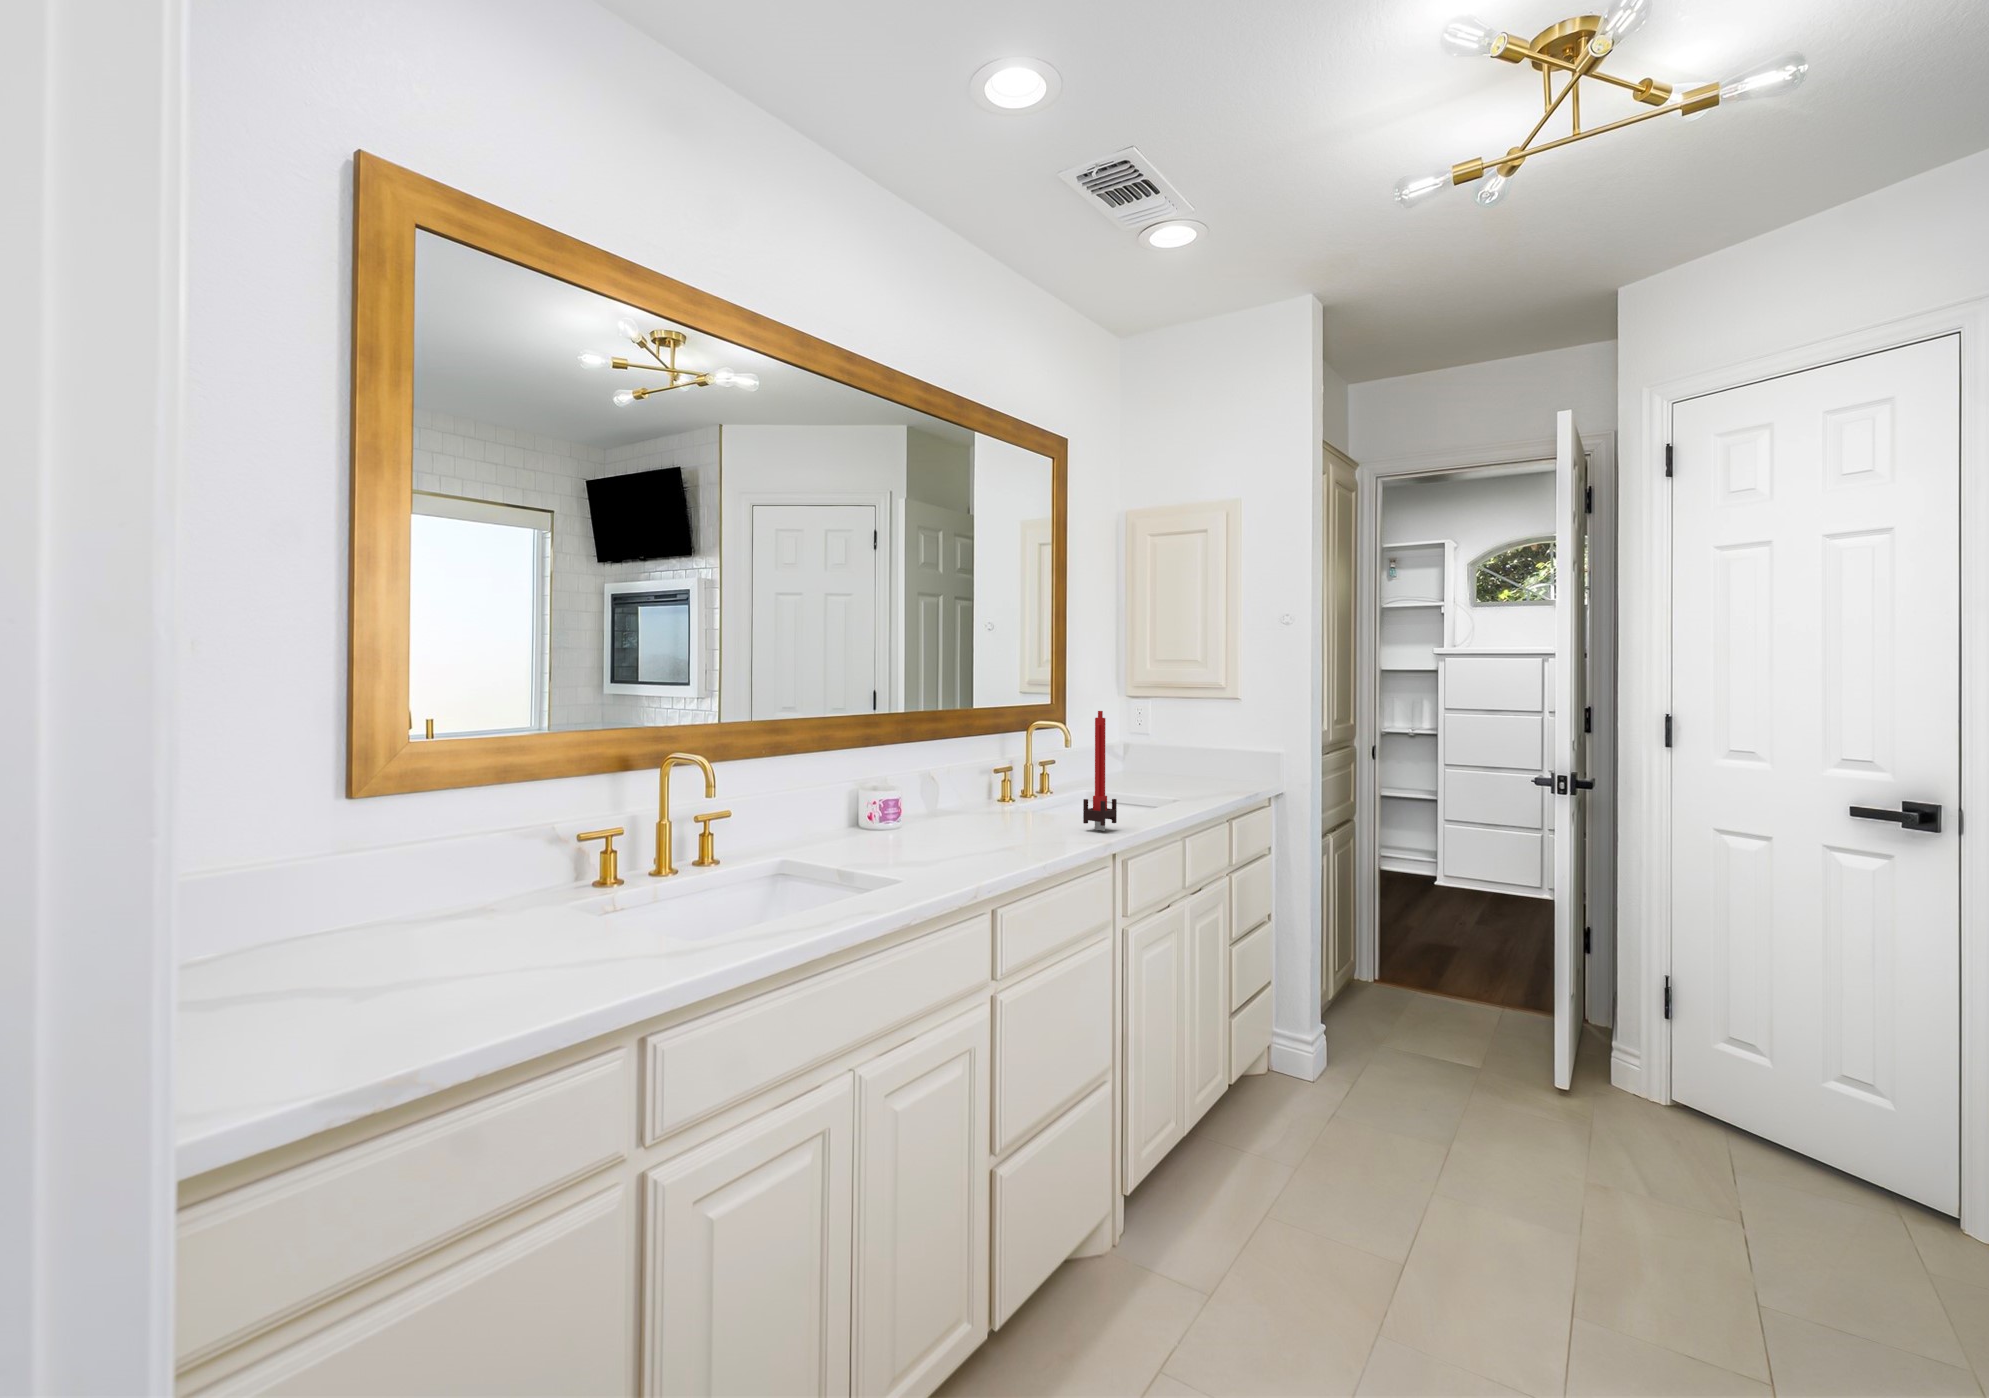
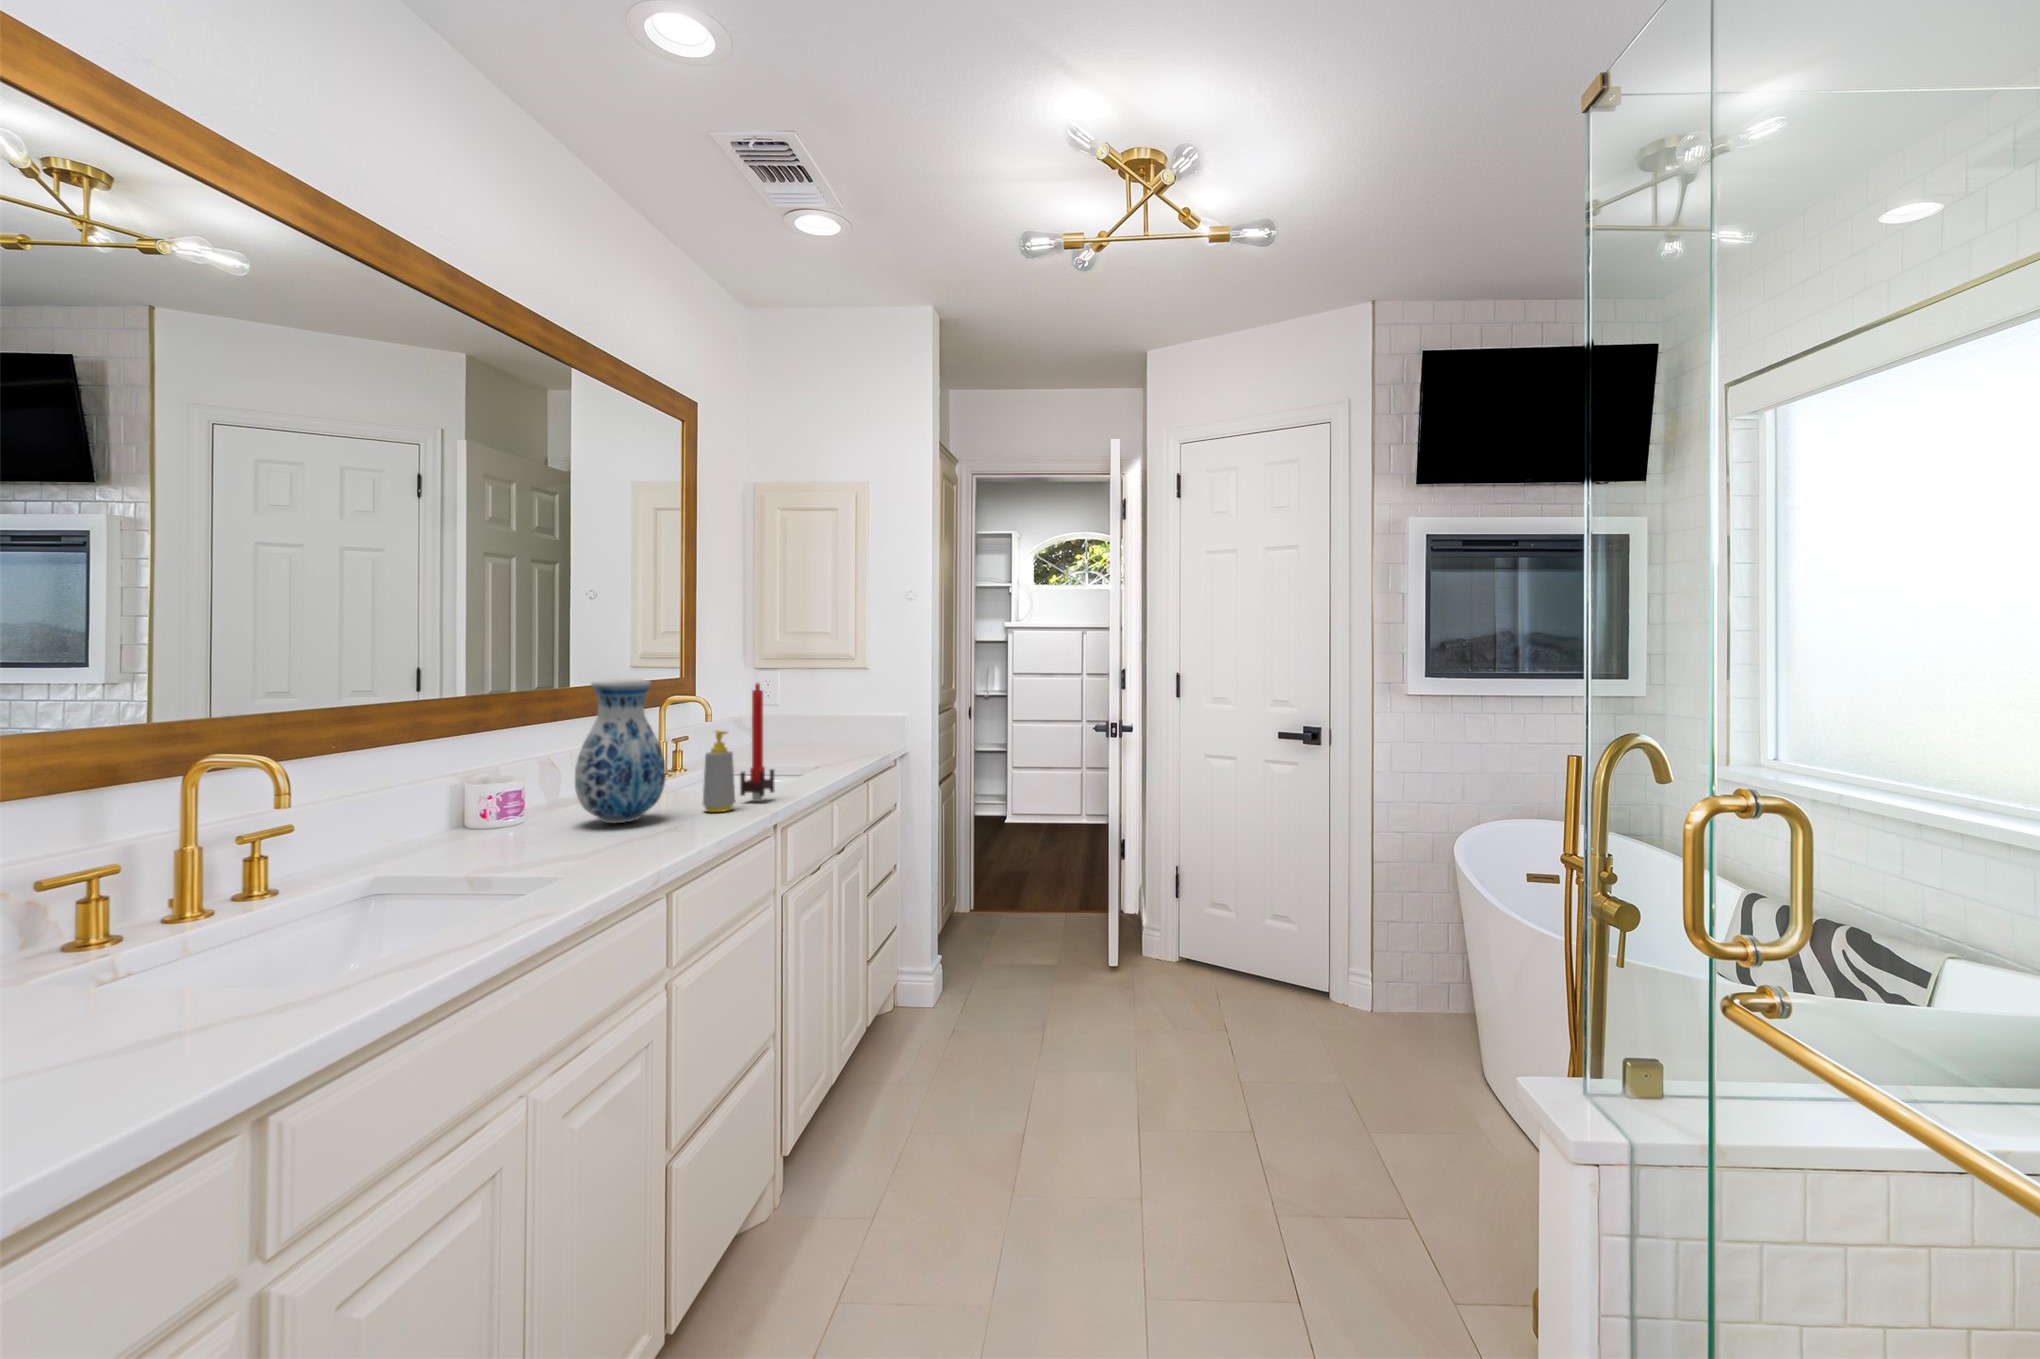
vase: none [937,703,1011,837] -> present [575,679,666,823]
soap bottle: none [1046,756,1076,837] -> present [703,730,735,812]

